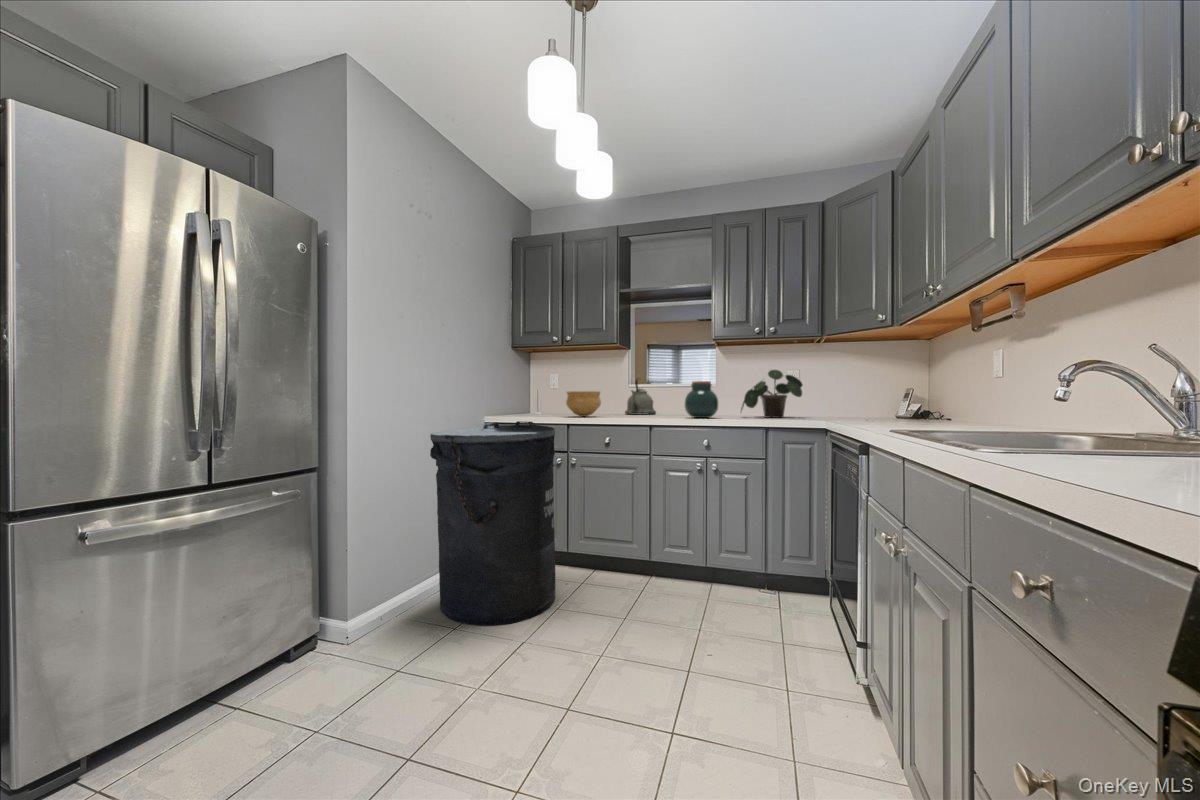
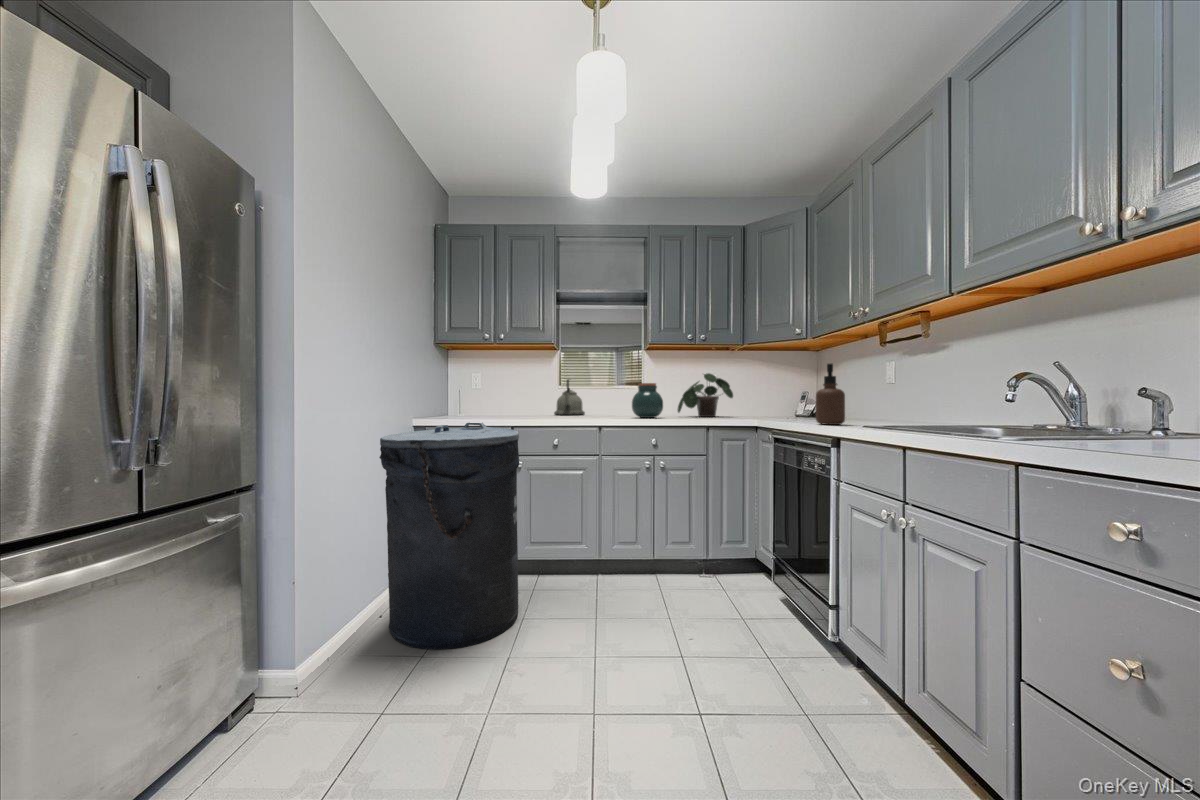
soap dispenser: none [852,356,887,428] -> present [816,363,845,425]
bowl: present [566,391,601,416] -> none [510,392,546,418]

